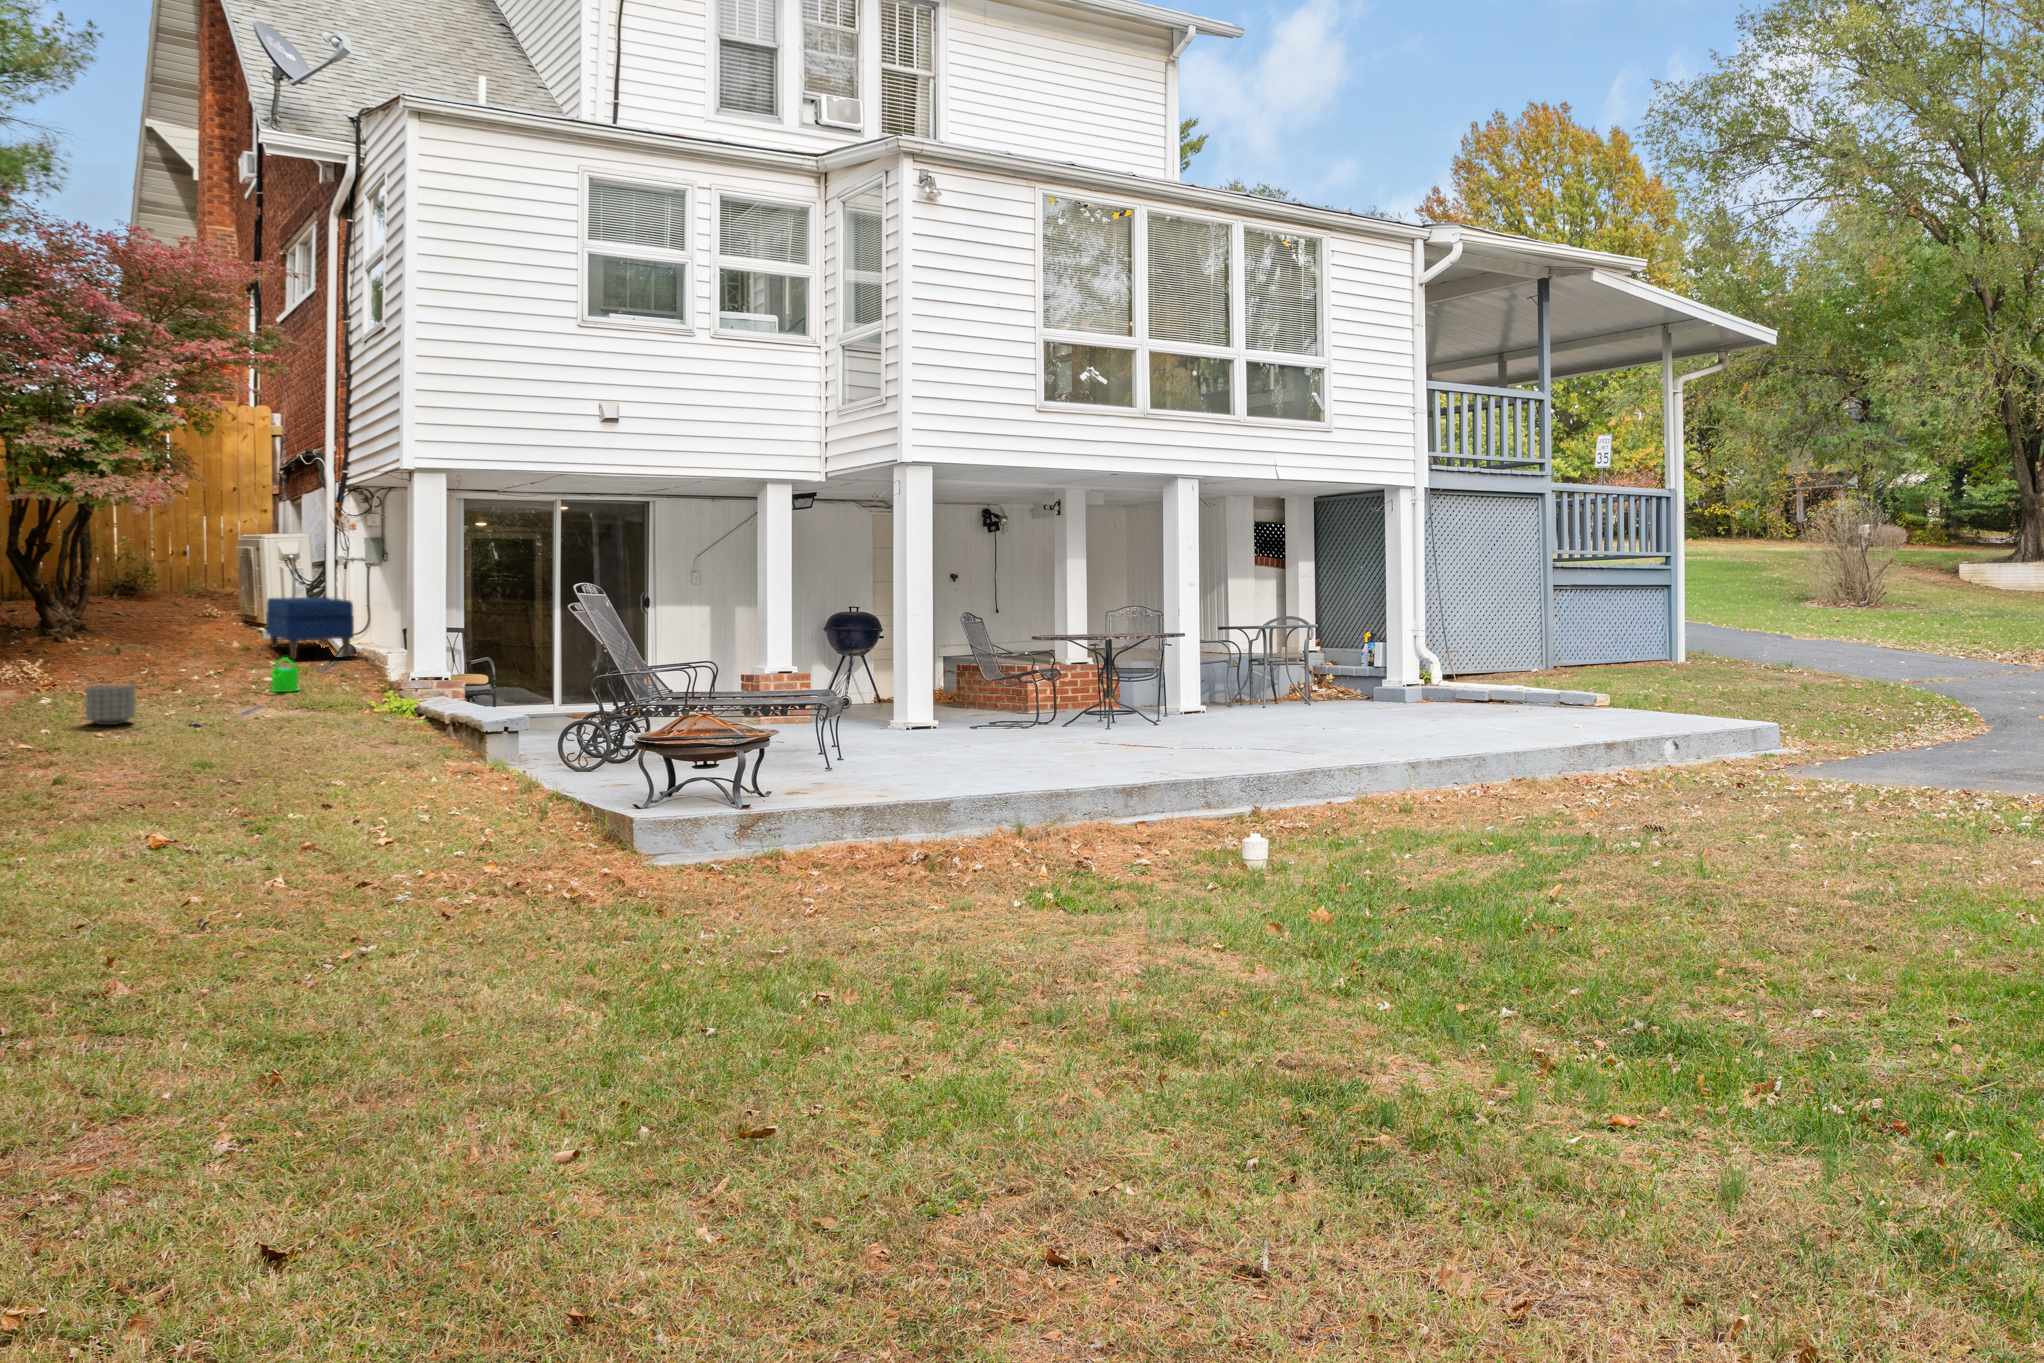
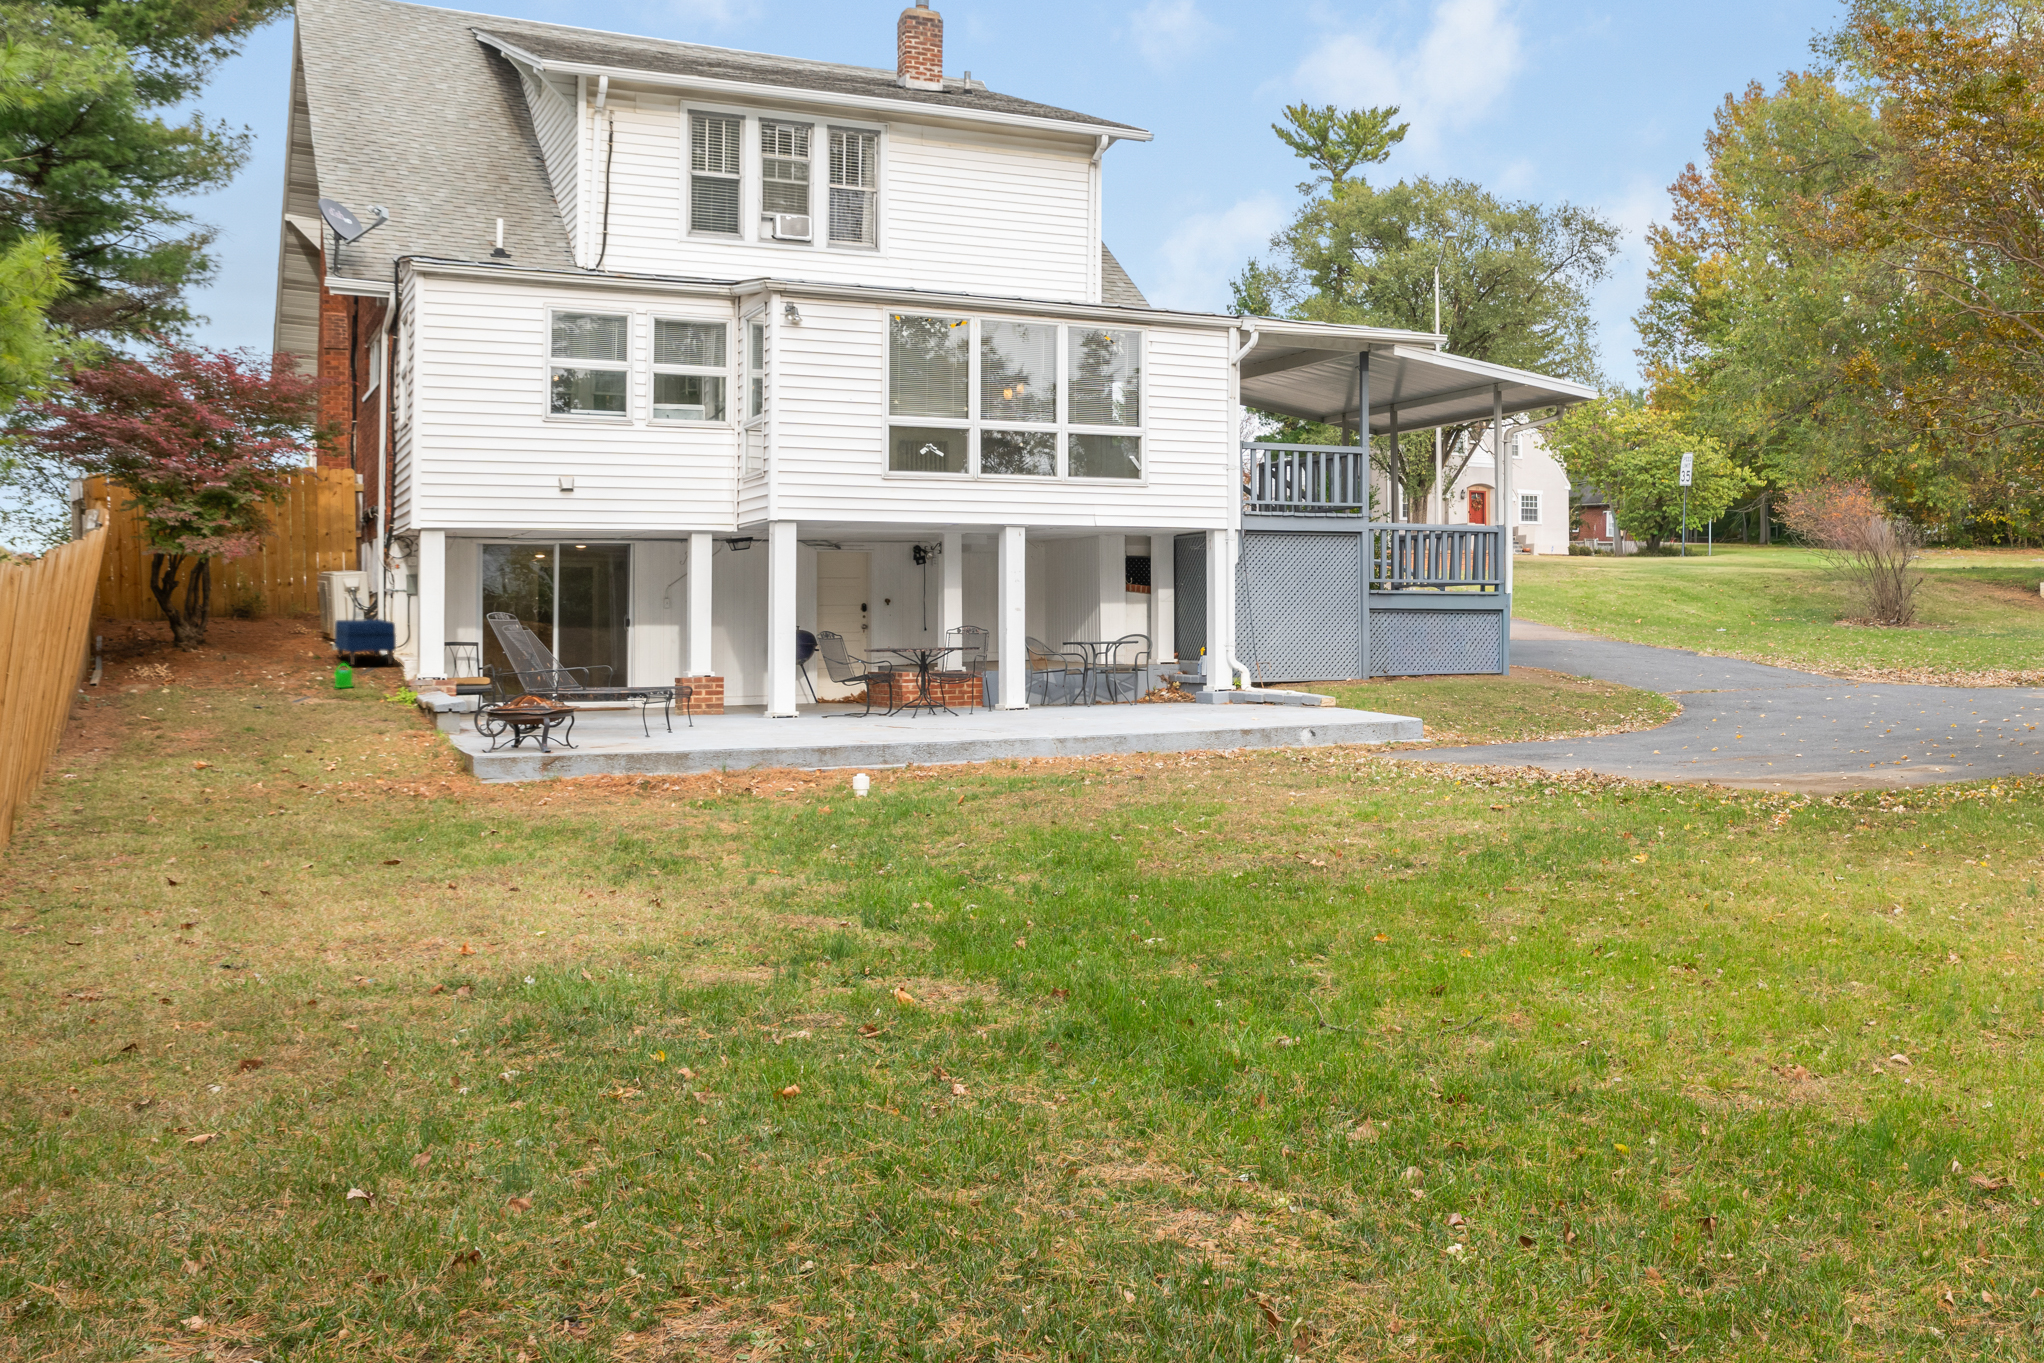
planter: present [86,685,135,725] -> none [212,679,244,706]

